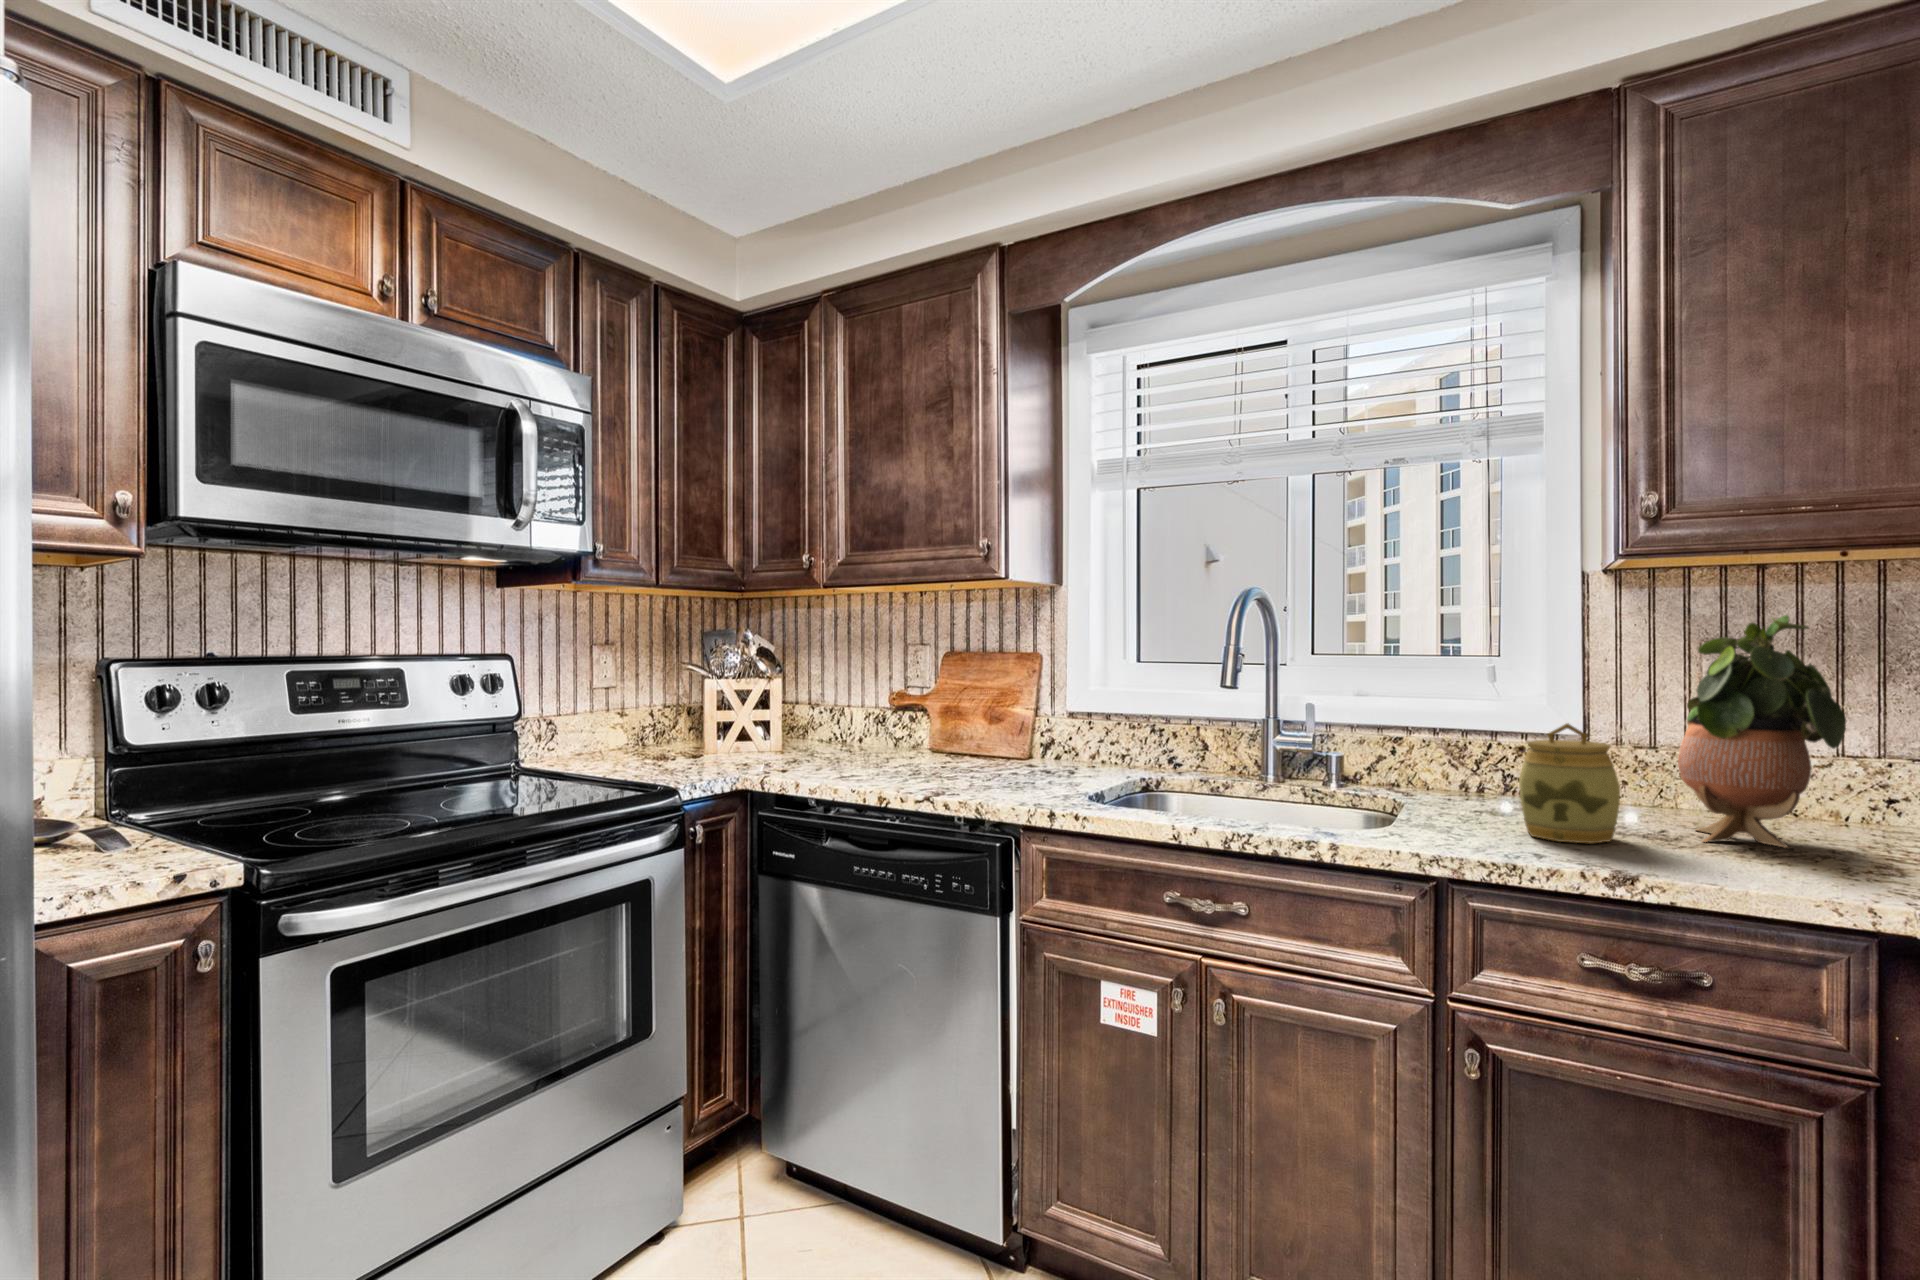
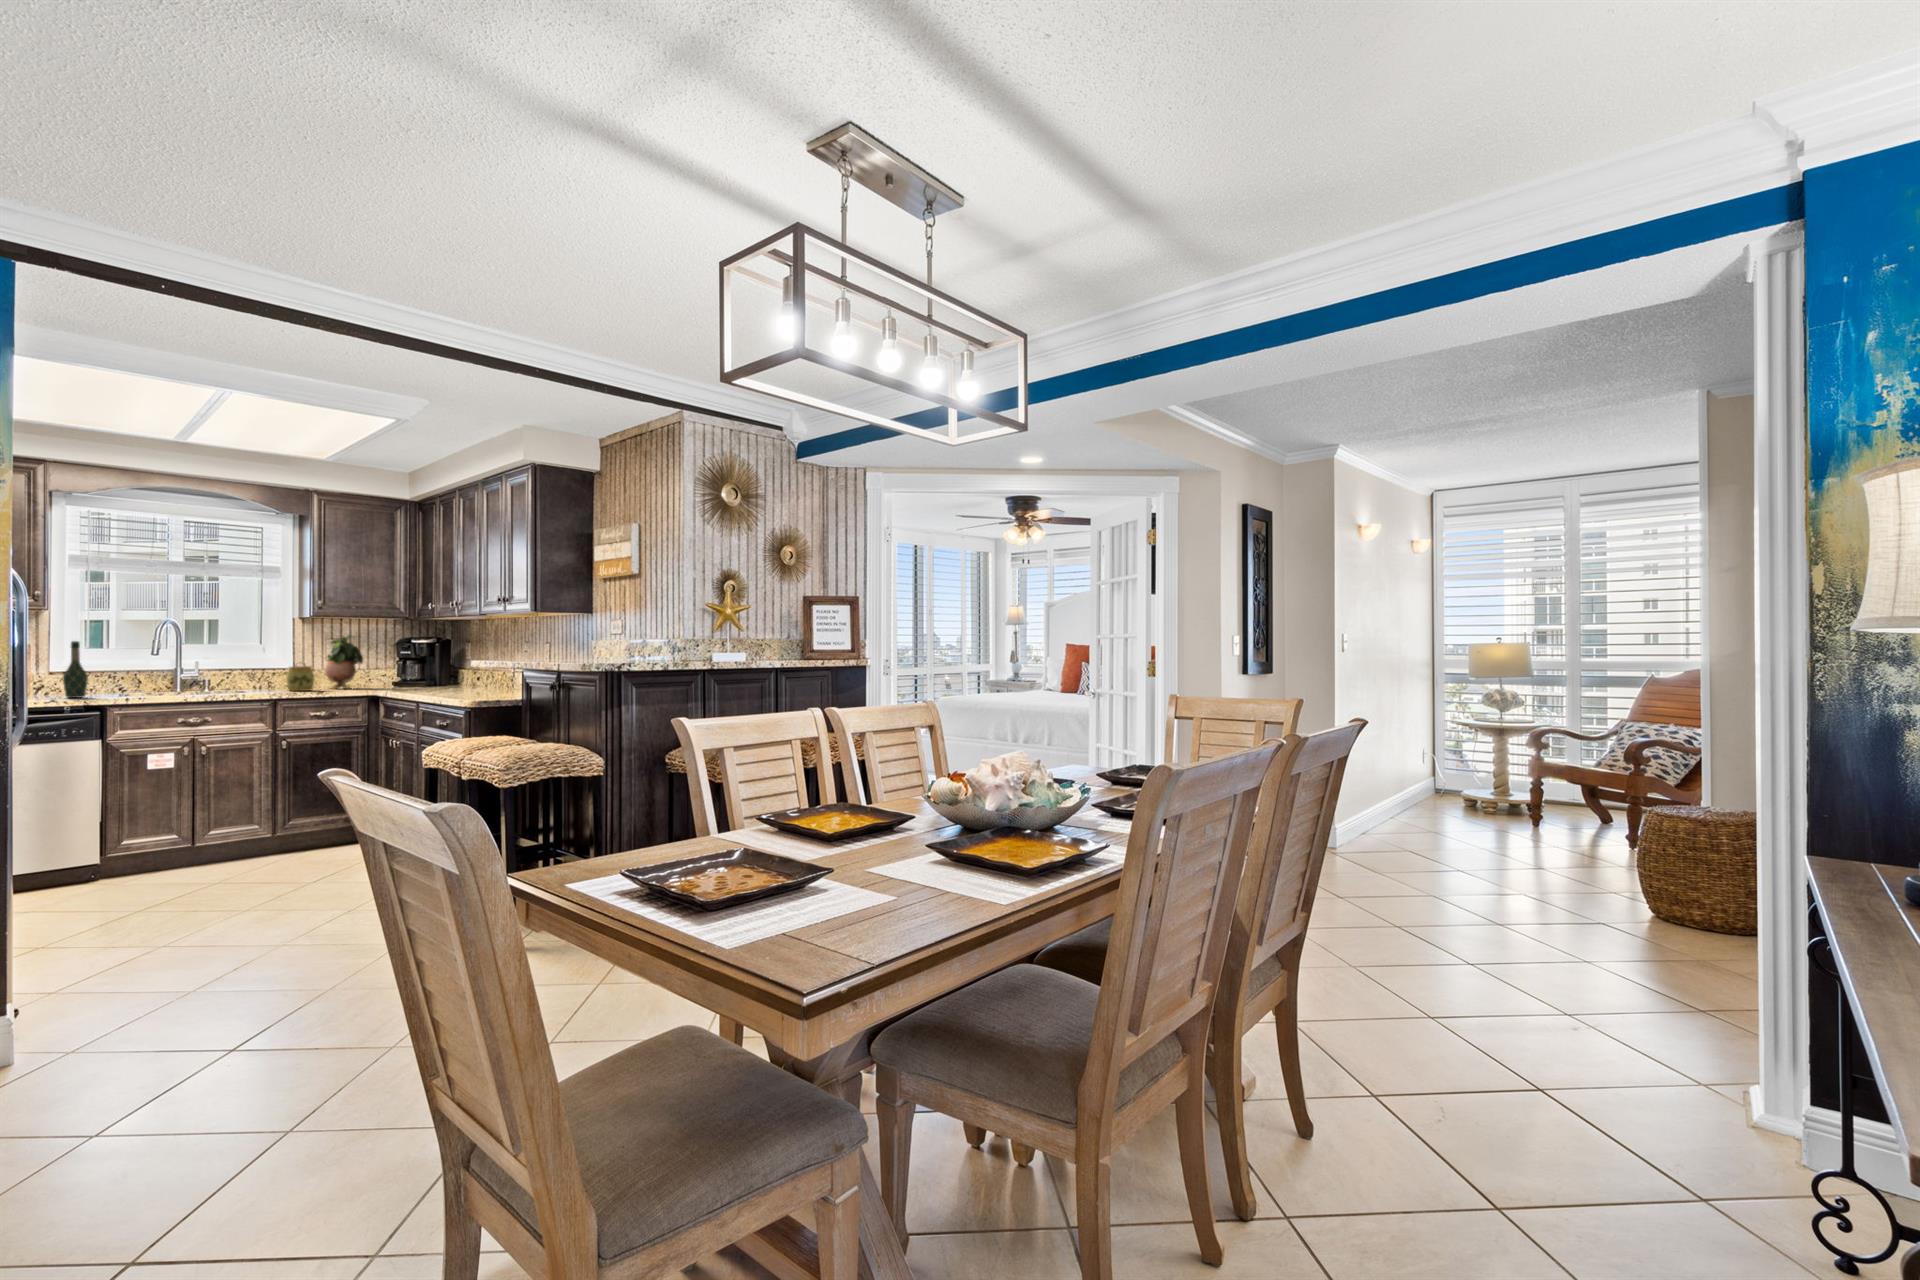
wine bottle: none [984,645,1030,791] -> present [63,641,88,698]

